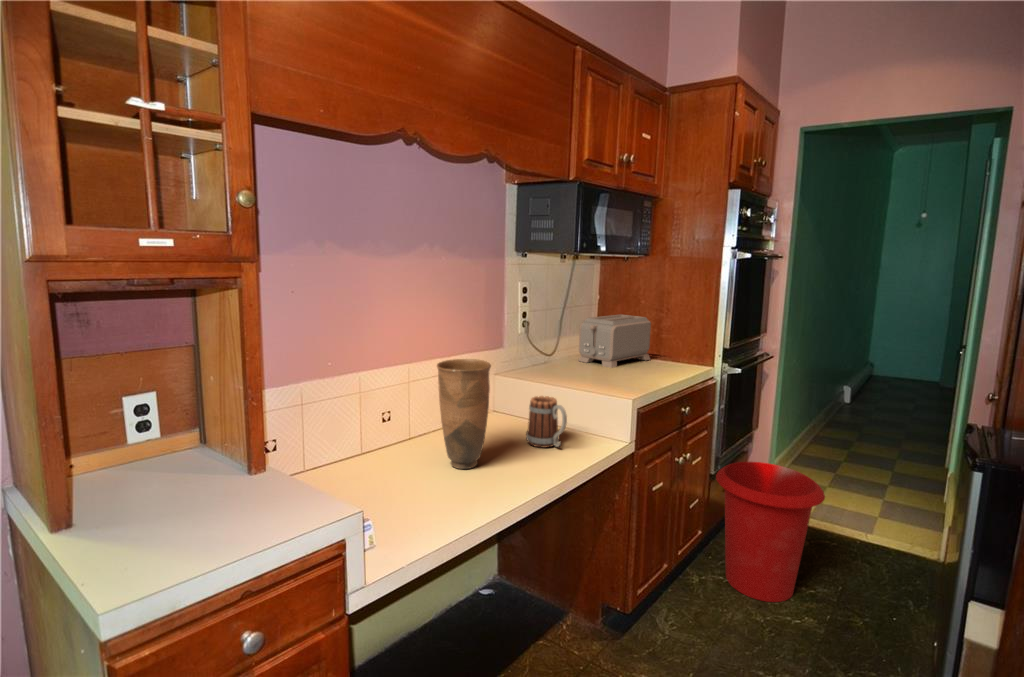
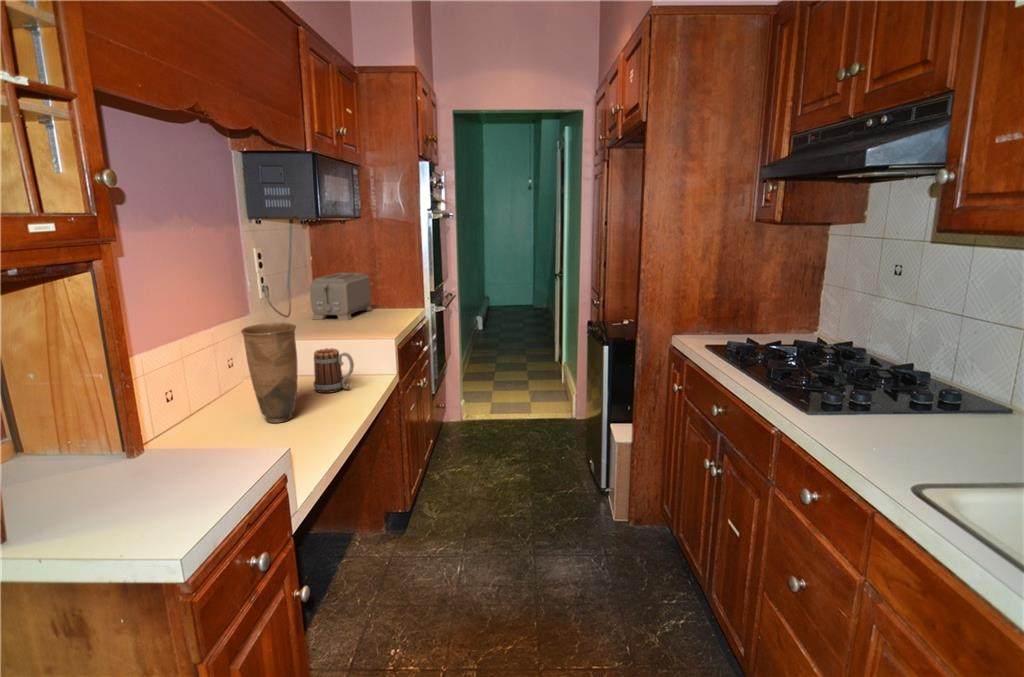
waste bin: present [716,462,825,602] -> none [438,376,513,475]

